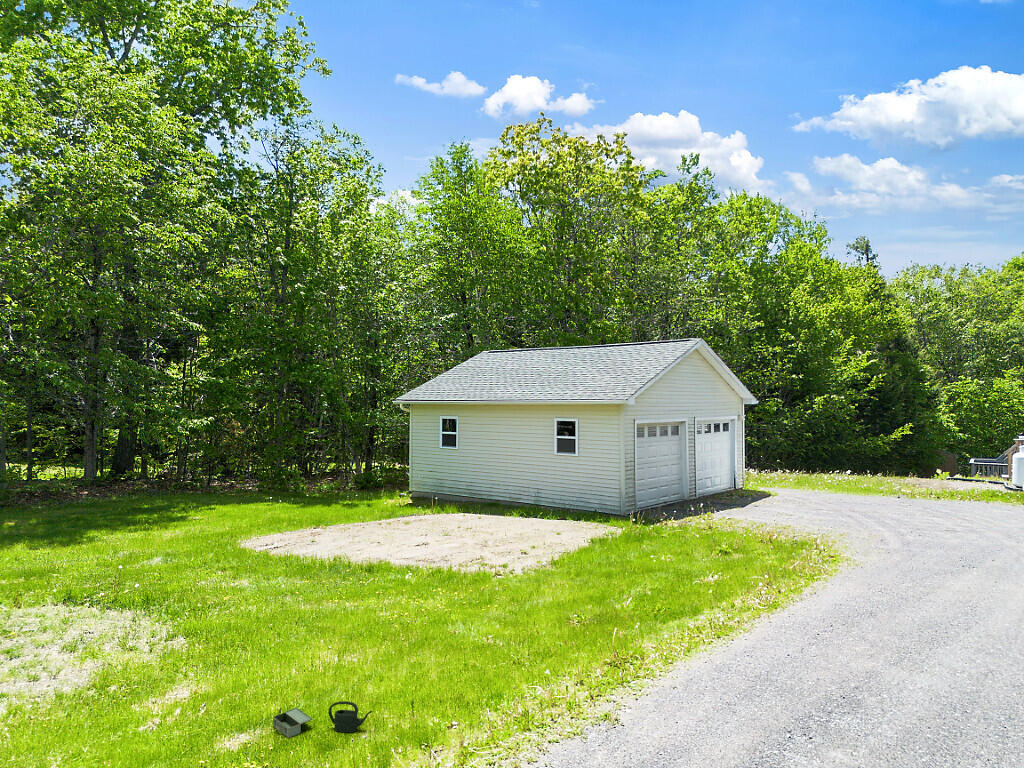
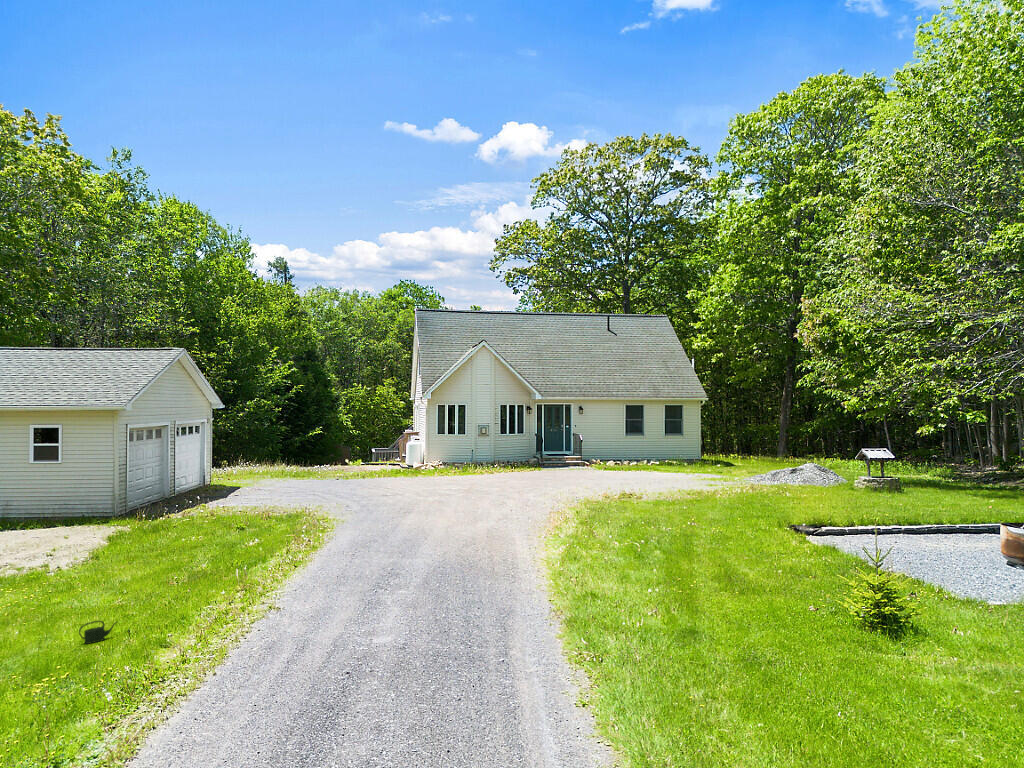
toolbox: present [273,708,312,738] -> none [25,641,64,658]

